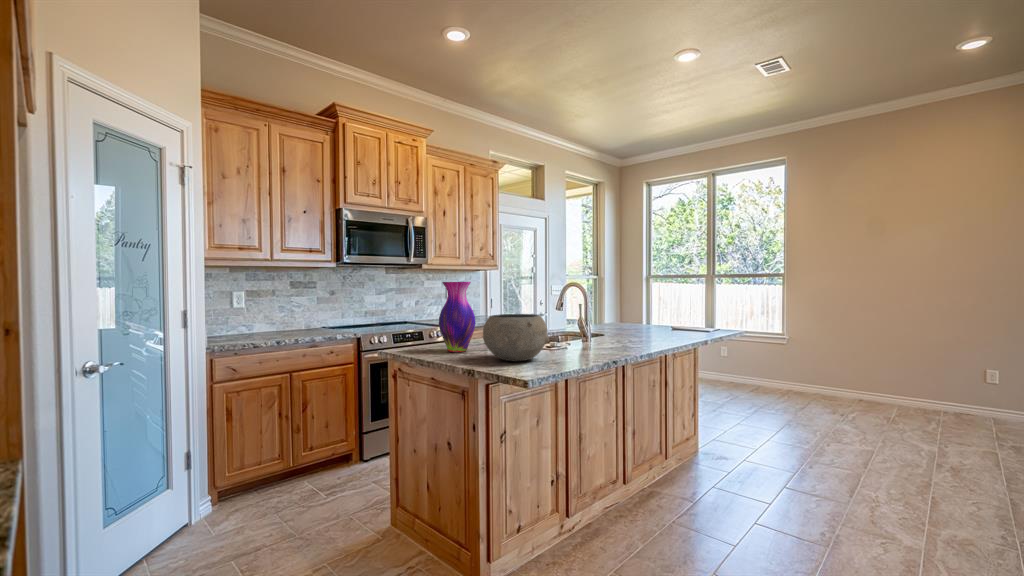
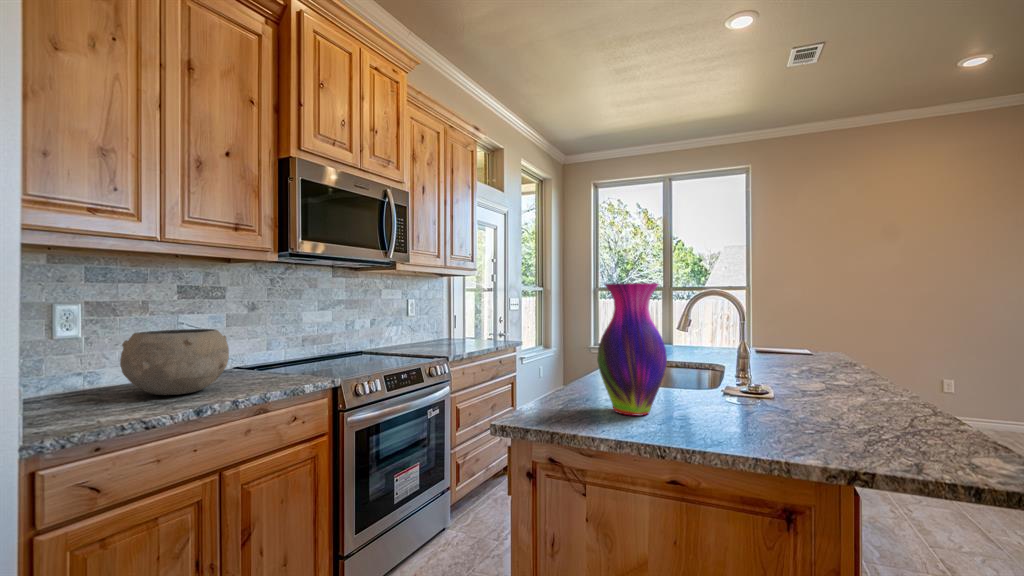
ceramic bowl: present [483,314,549,361] -> present [120,329,229,395]

